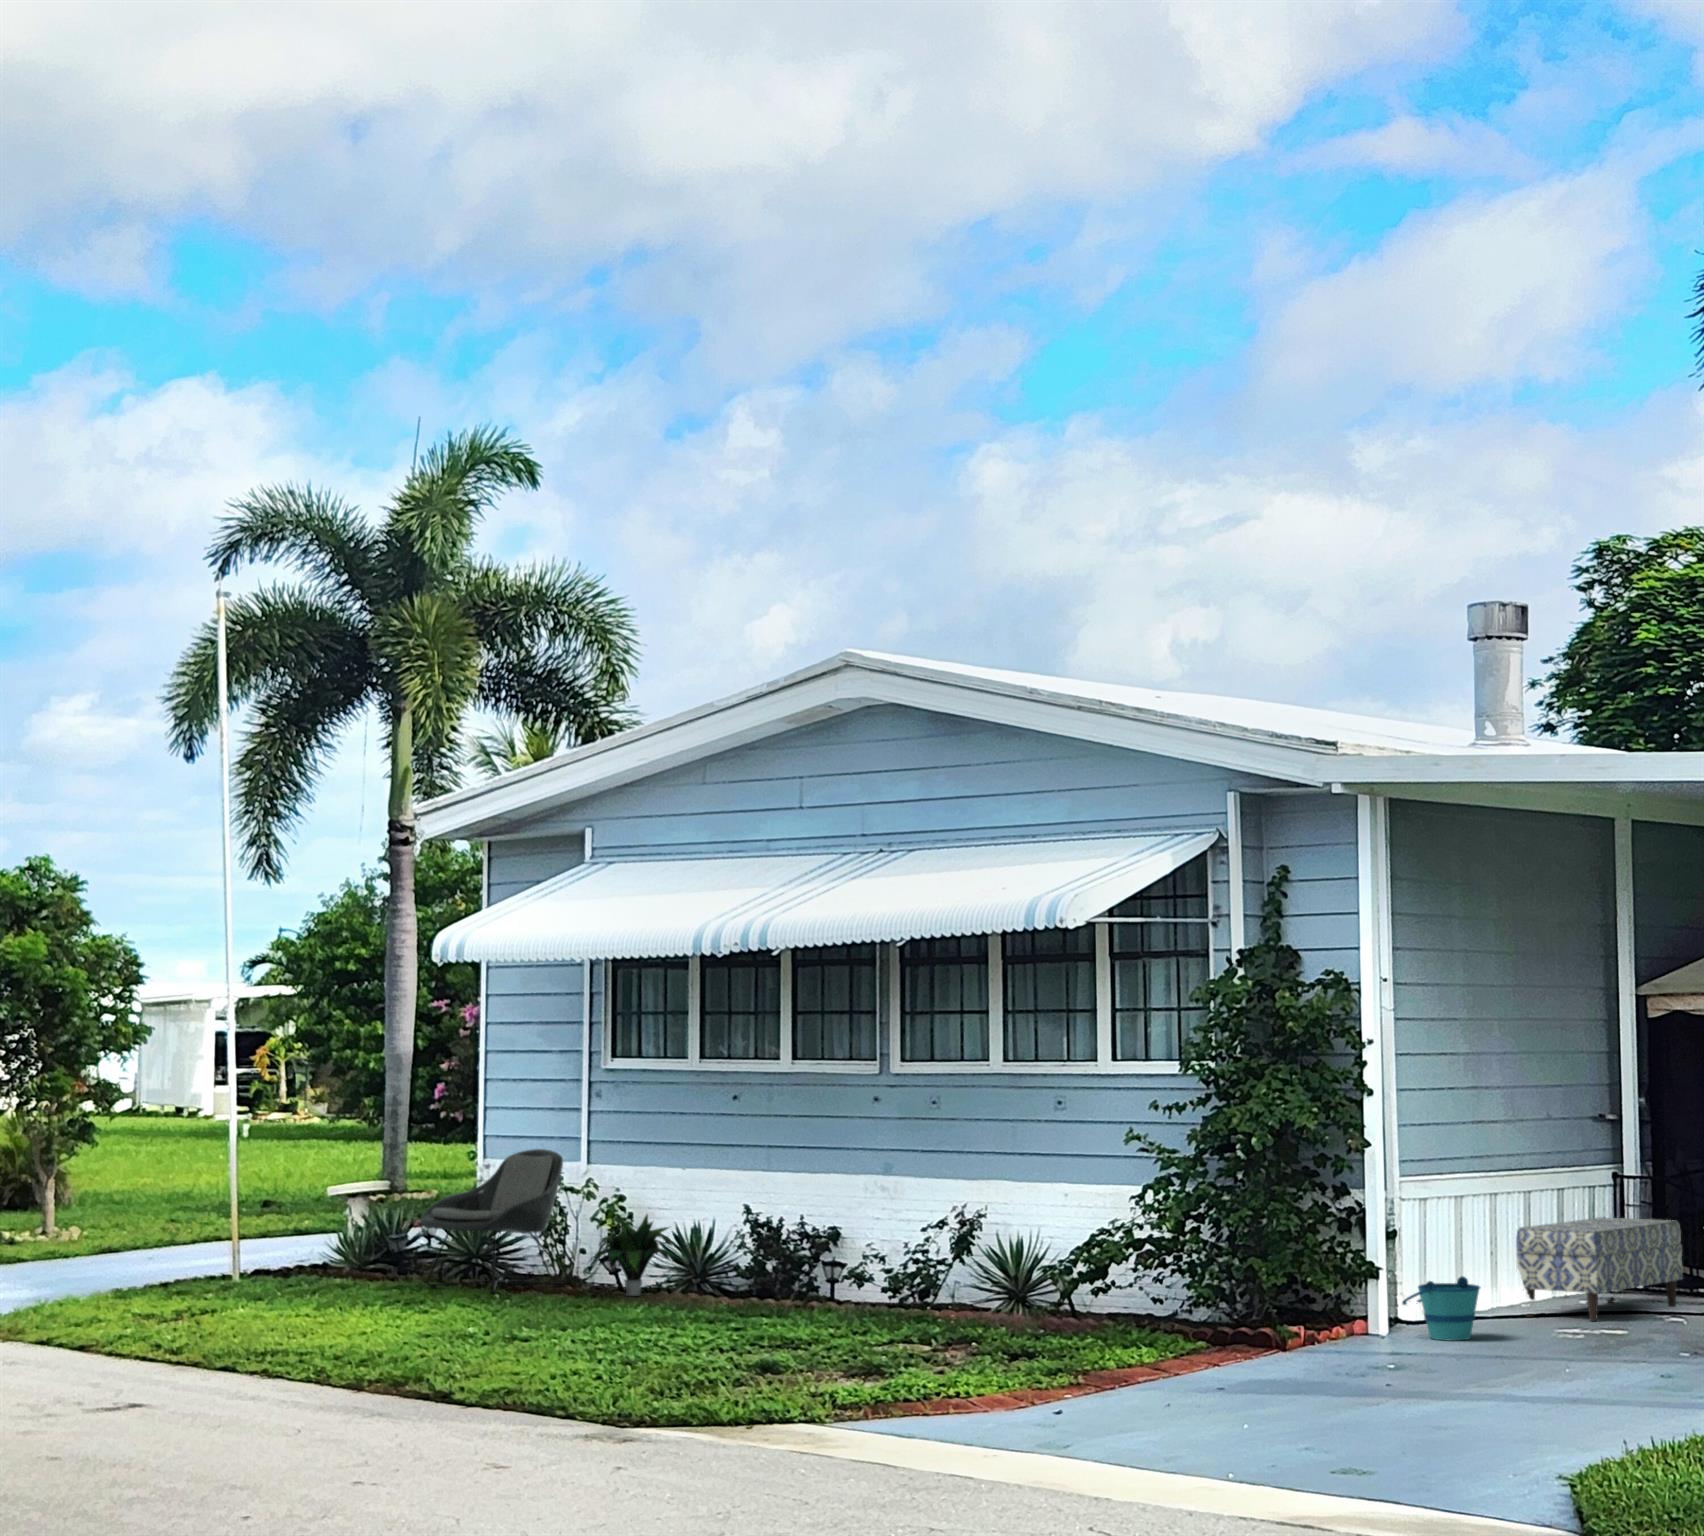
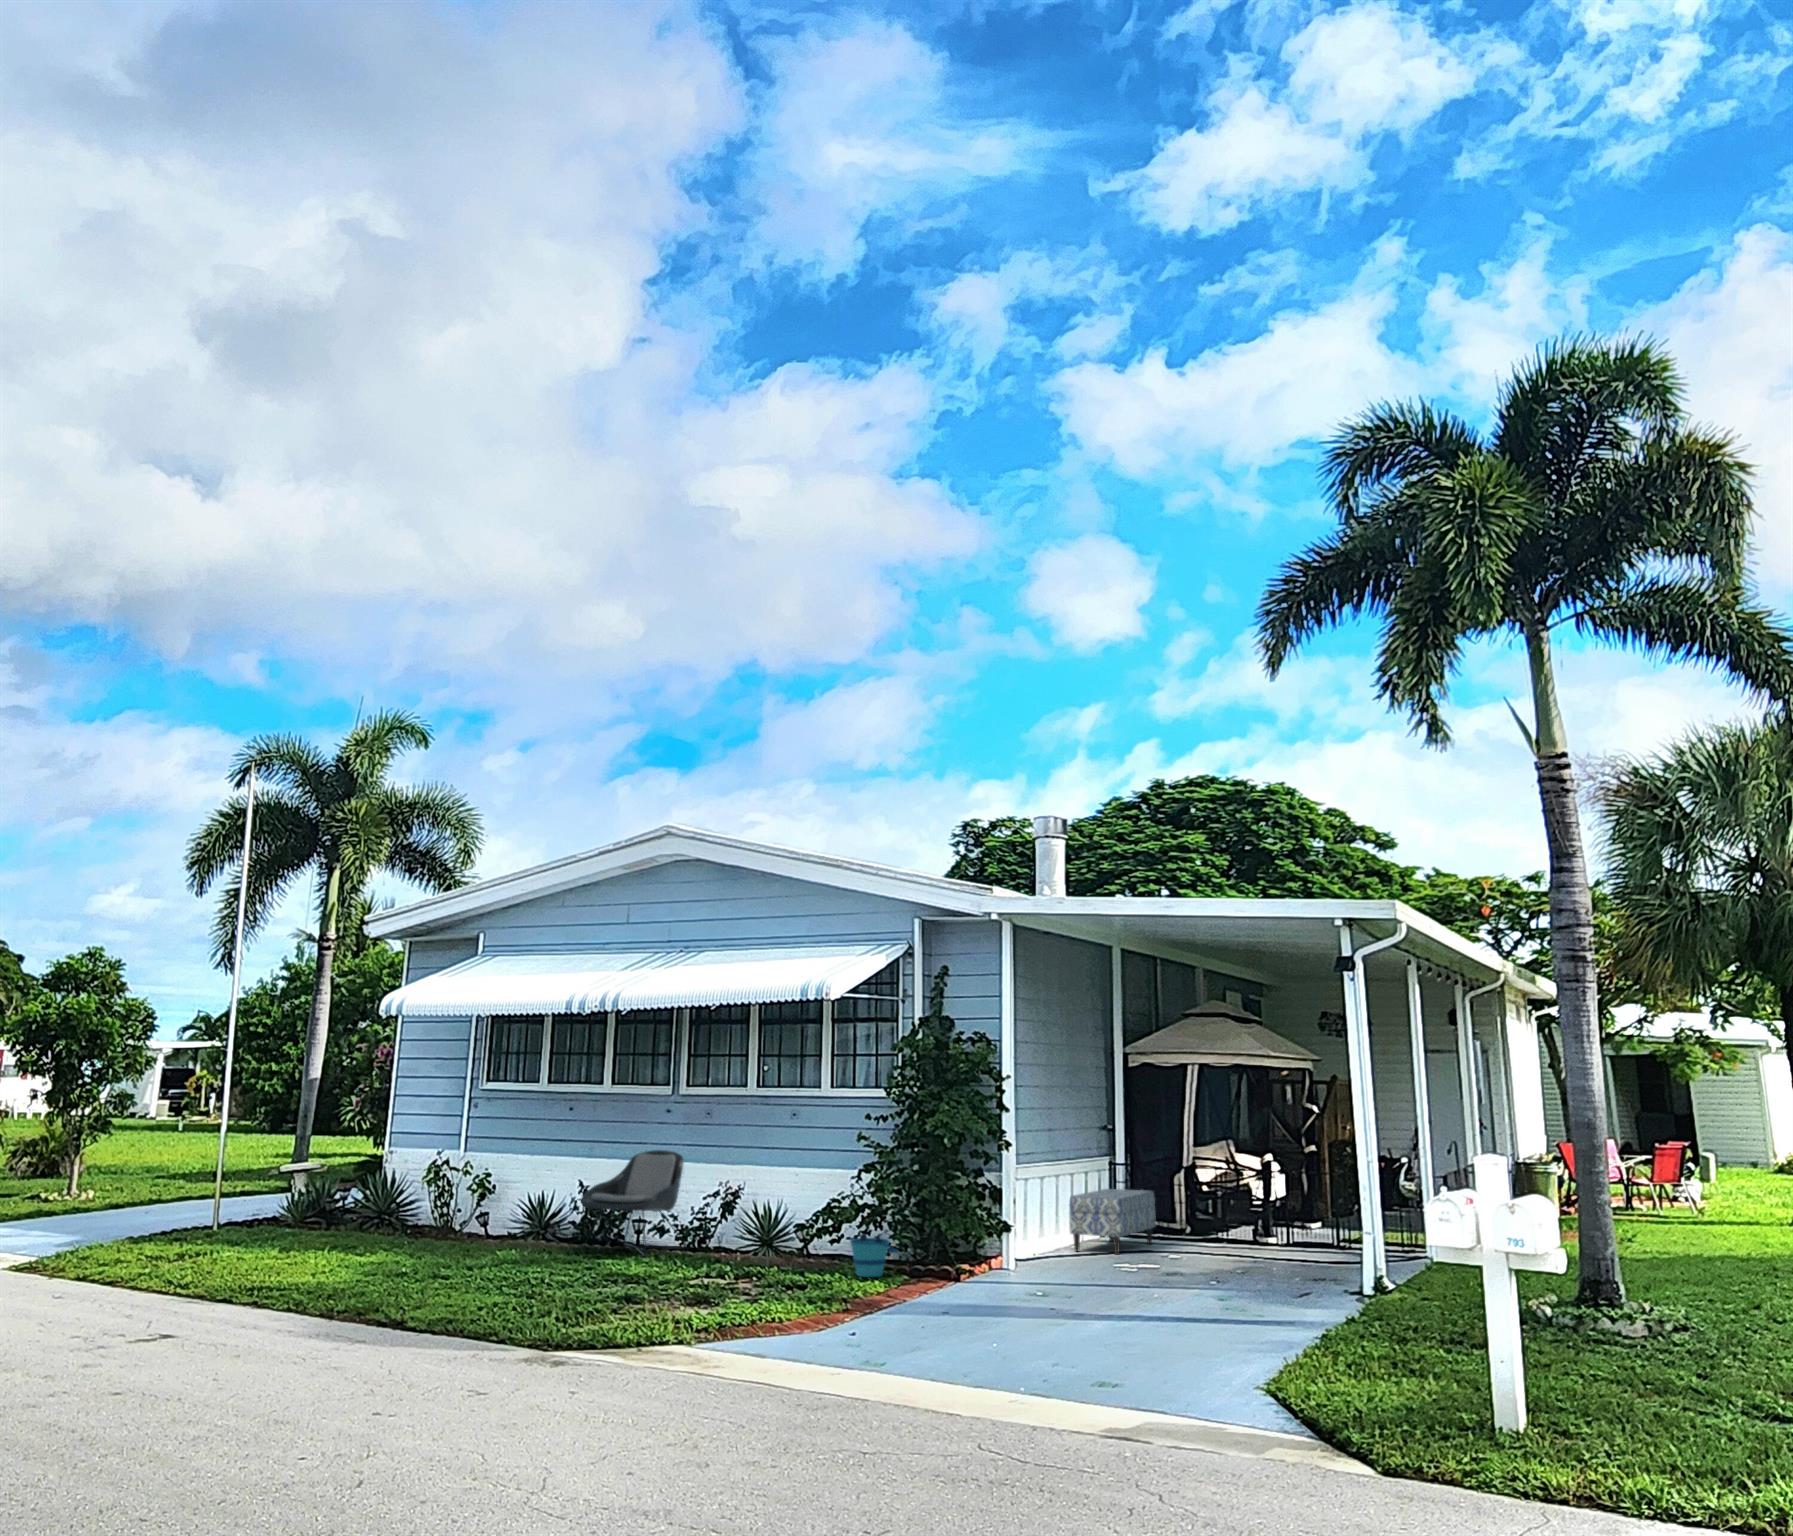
lounge chair: present [420,1149,569,1294] -> present [581,1150,686,1257]
potted plant: present [589,1215,676,1296] -> none [469,1186,538,1242]
bucket: present [1402,1276,1480,1341] -> present [850,1234,899,1277]

